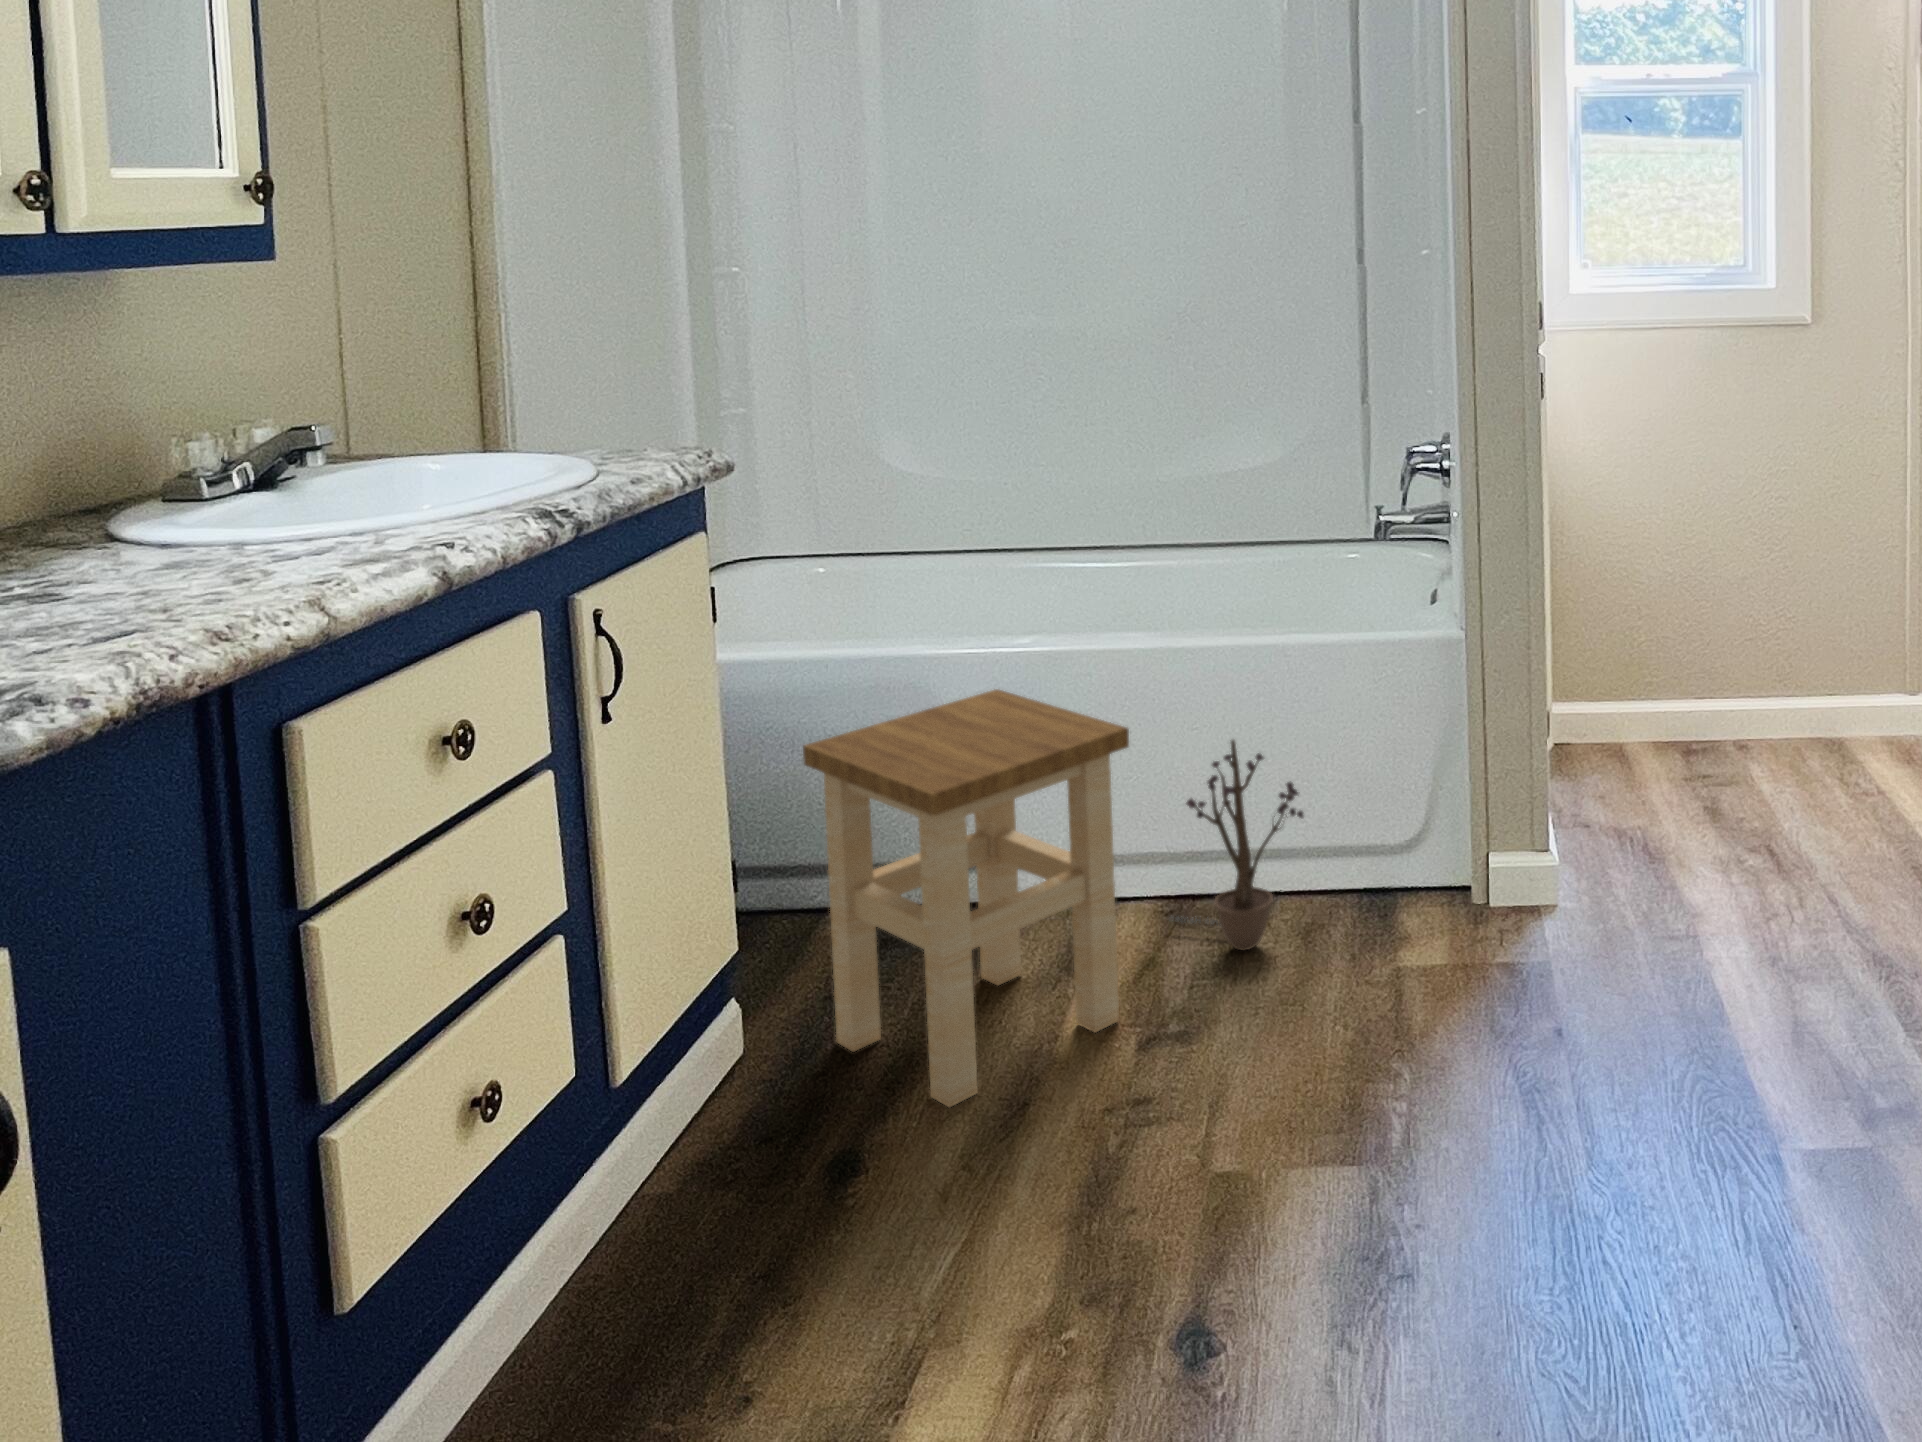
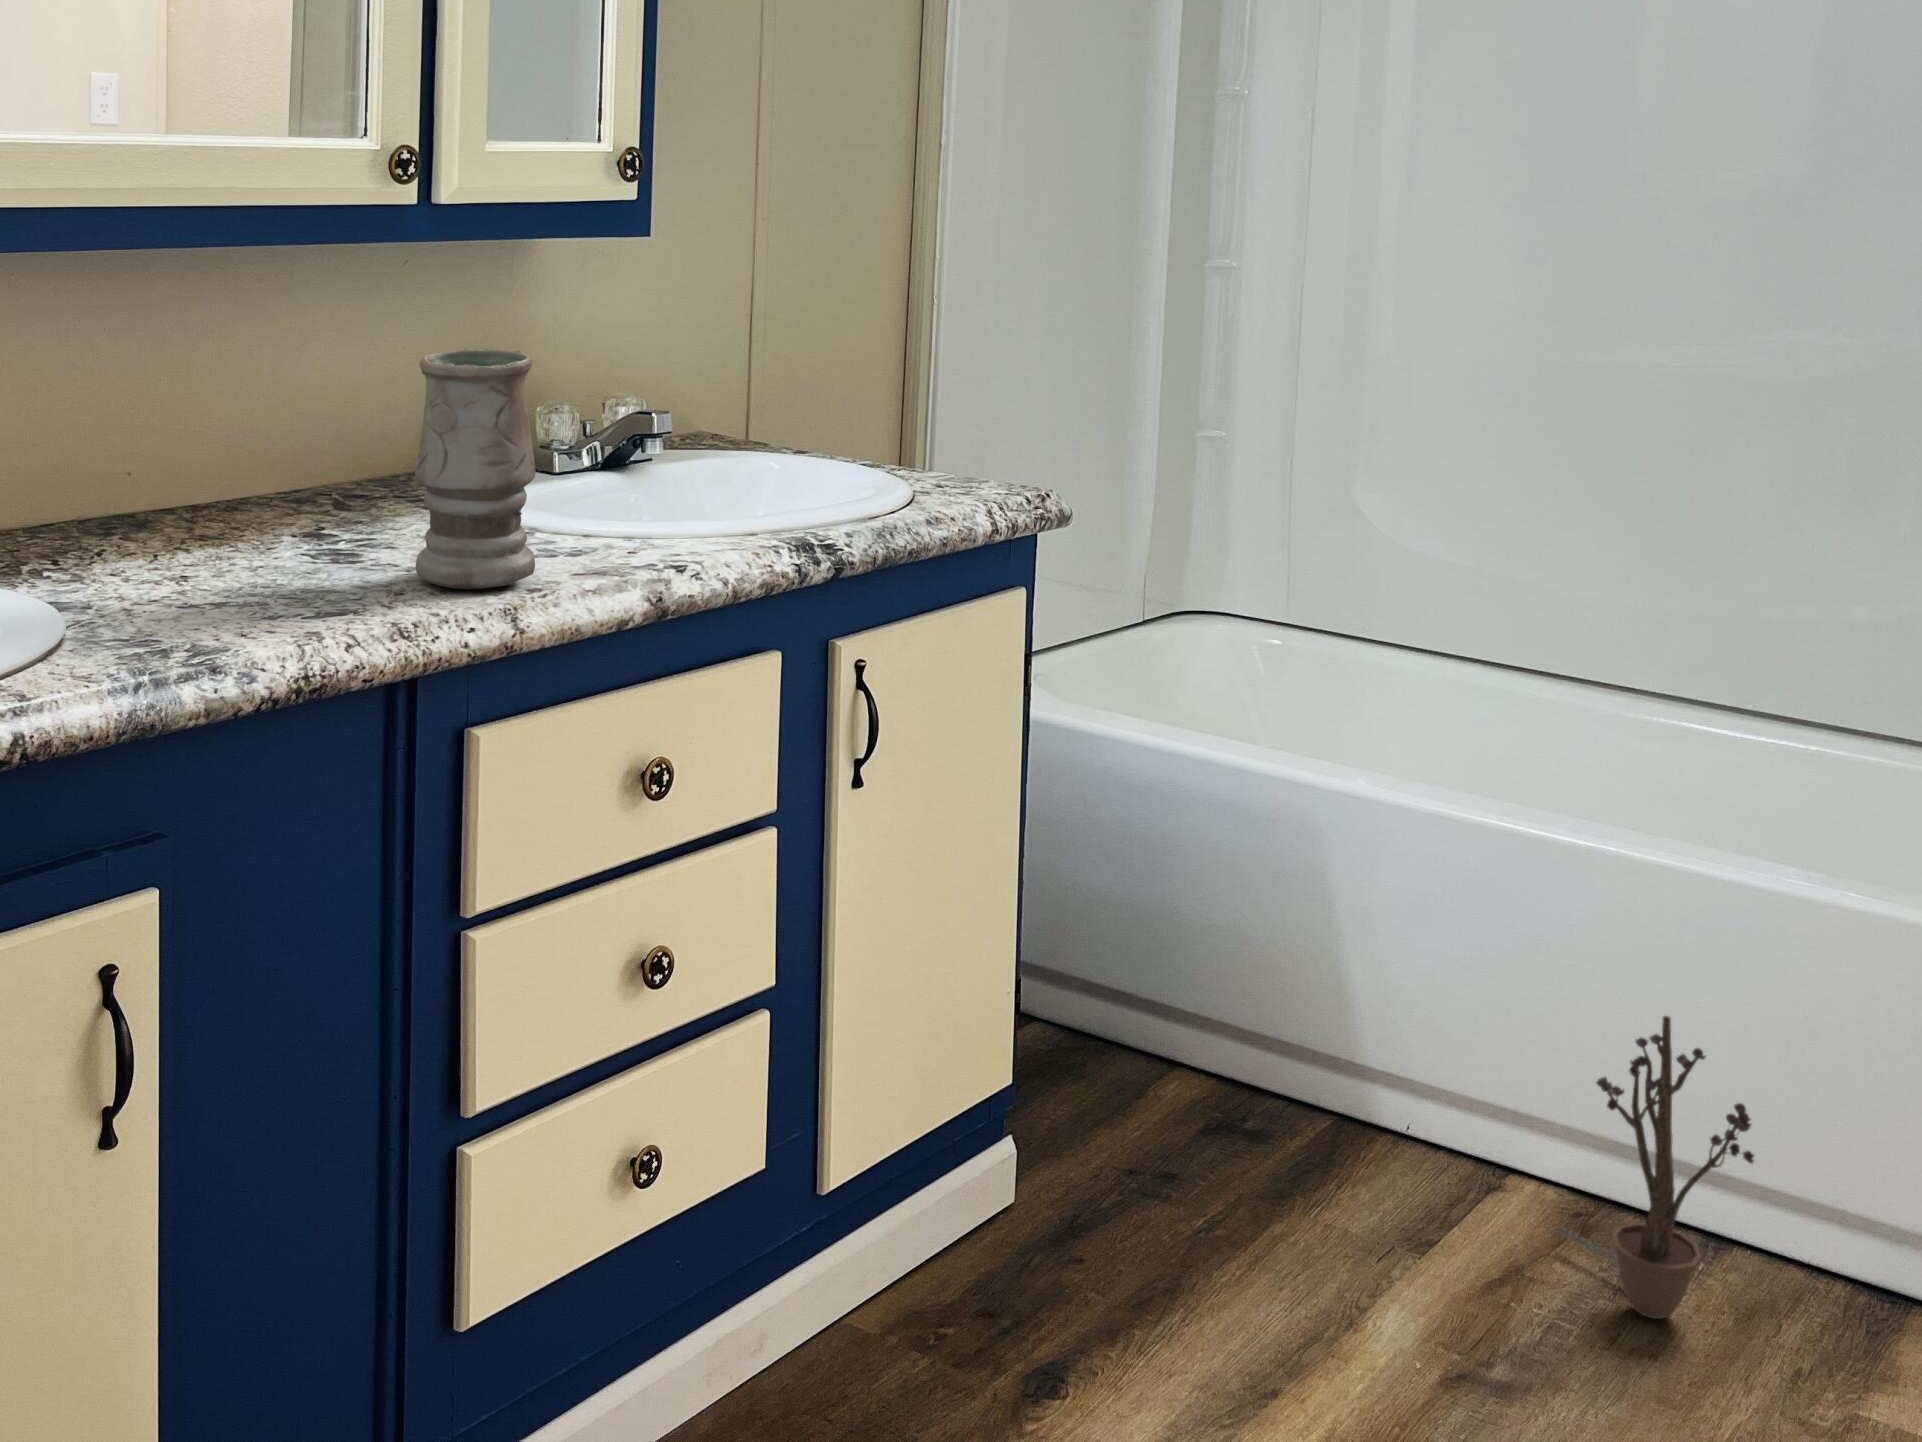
vase: none [152,357,313,596] -> present [415,349,535,589]
stool: present [803,689,1129,1107] -> none [1108,854,1492,1369]

